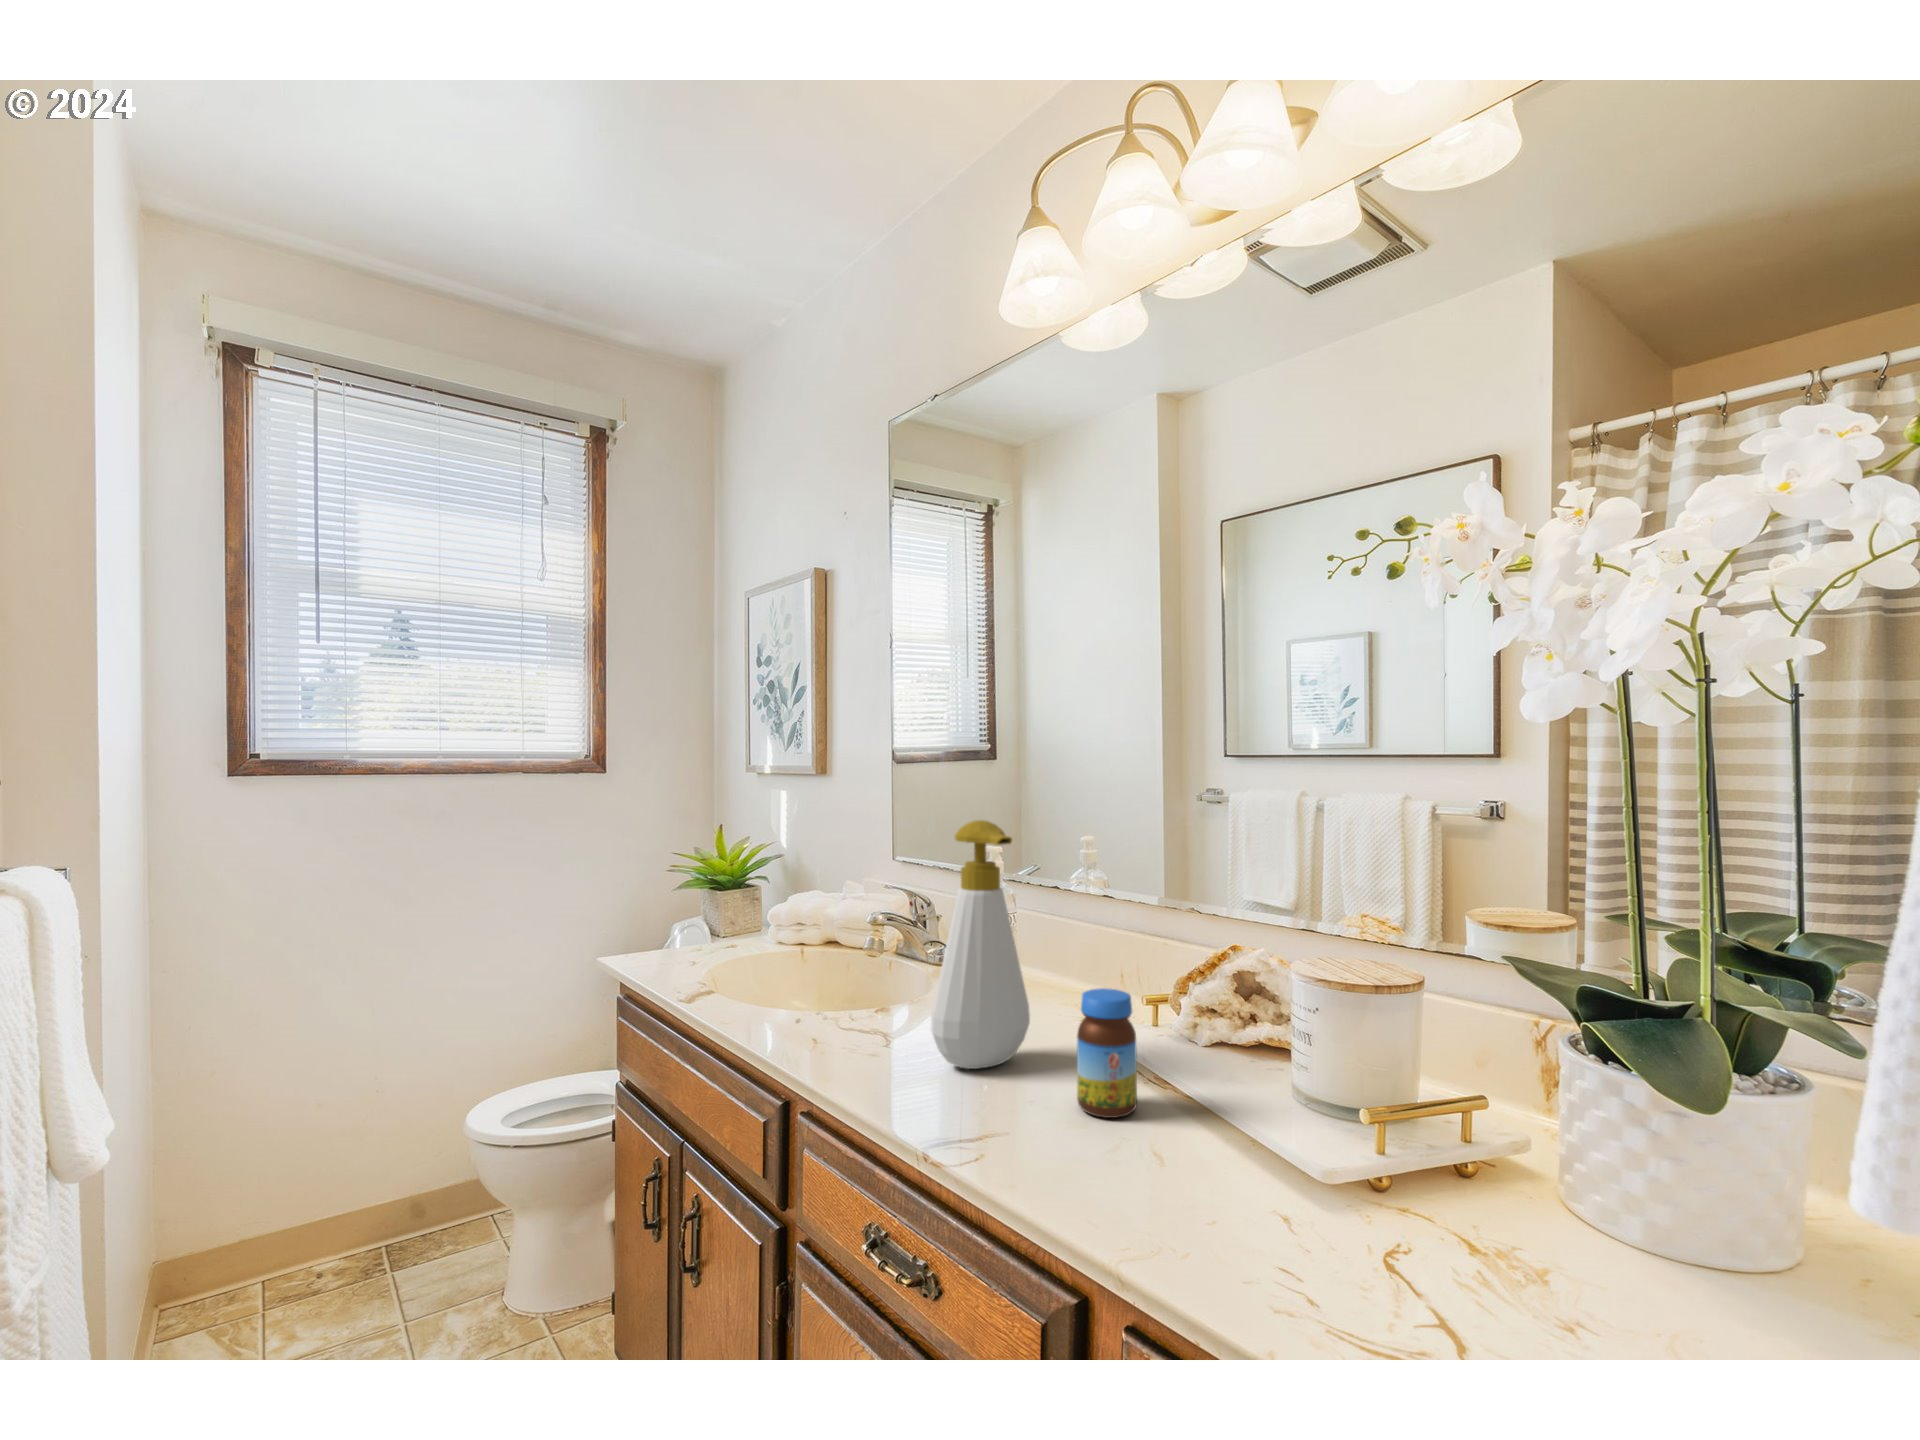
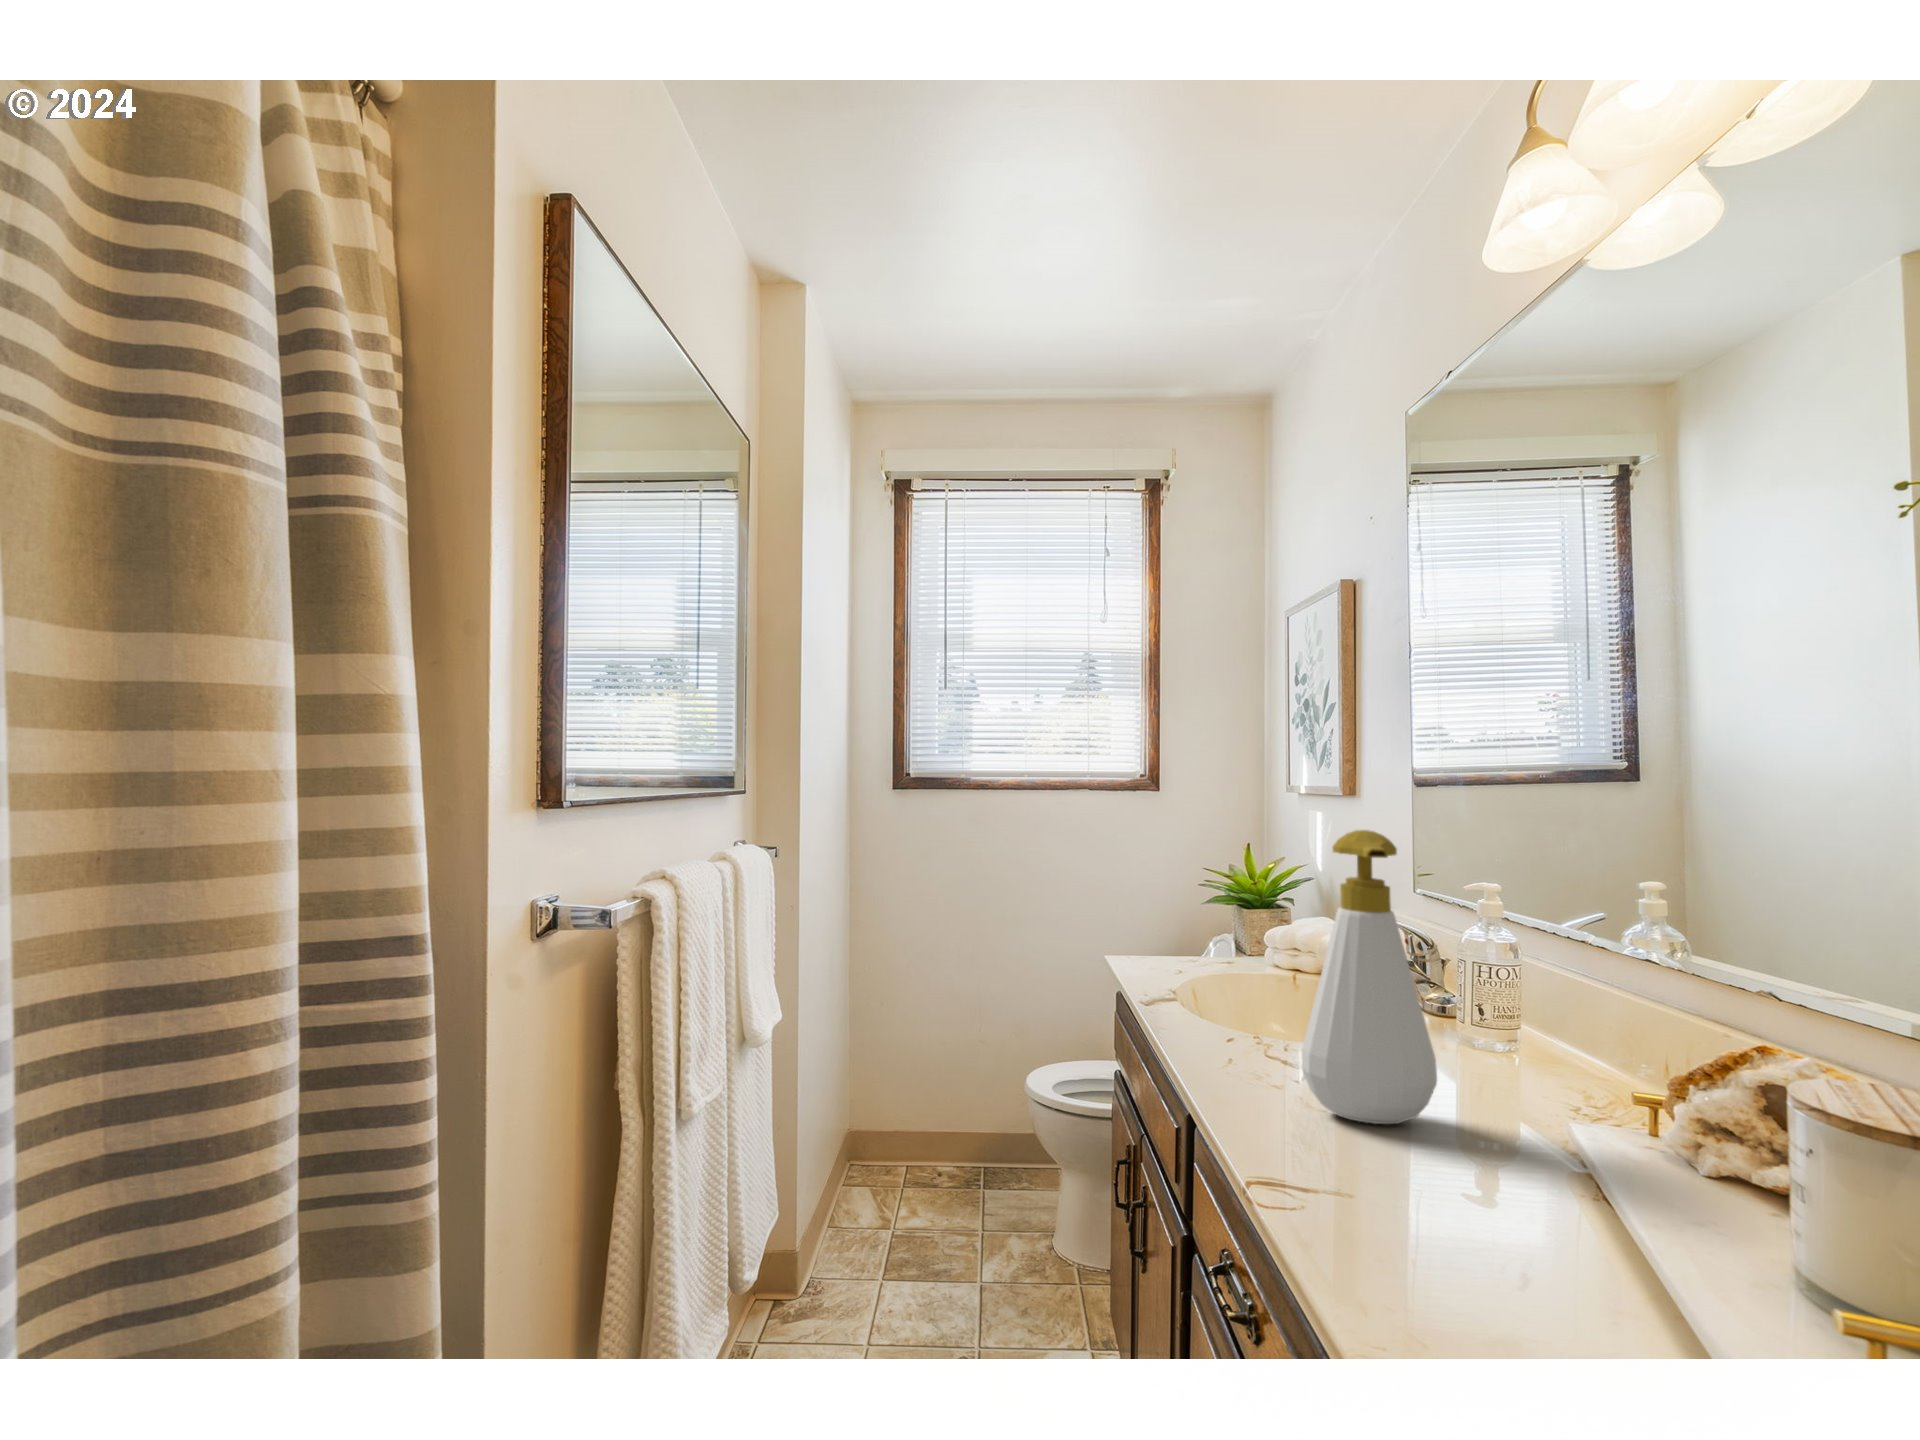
jar: present [1077,988,1137,1118] -> none [1440,1048,1530,1224]

